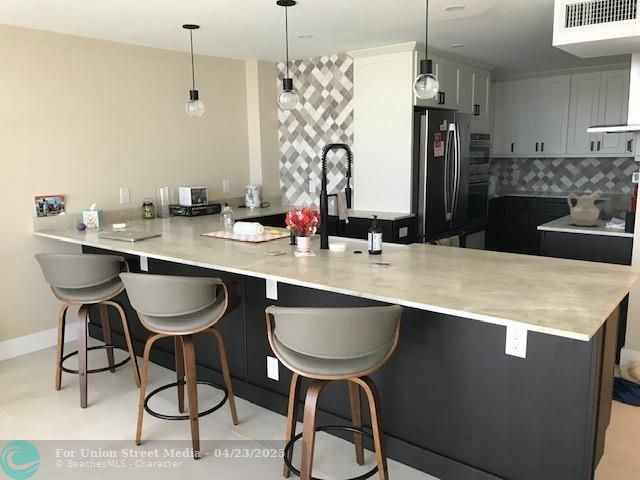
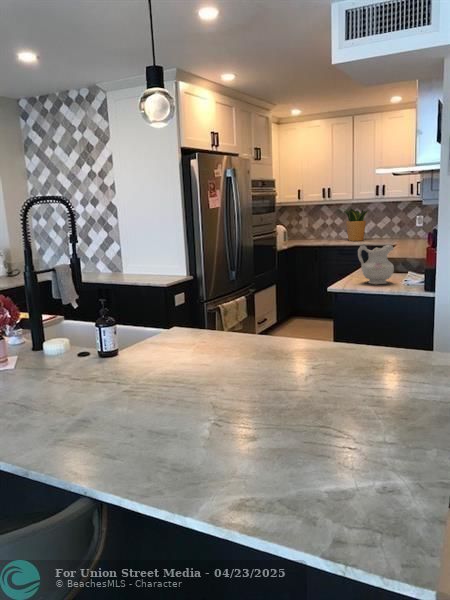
potted plant: none [554,162,584,194] -> present [345,209,369,241]

